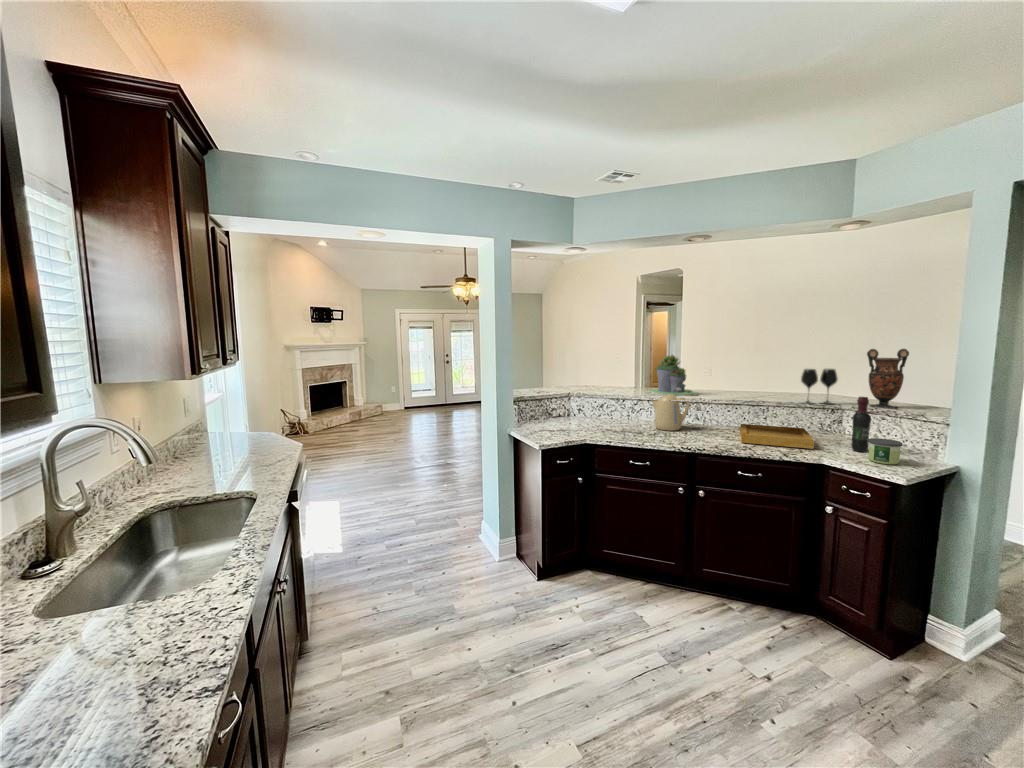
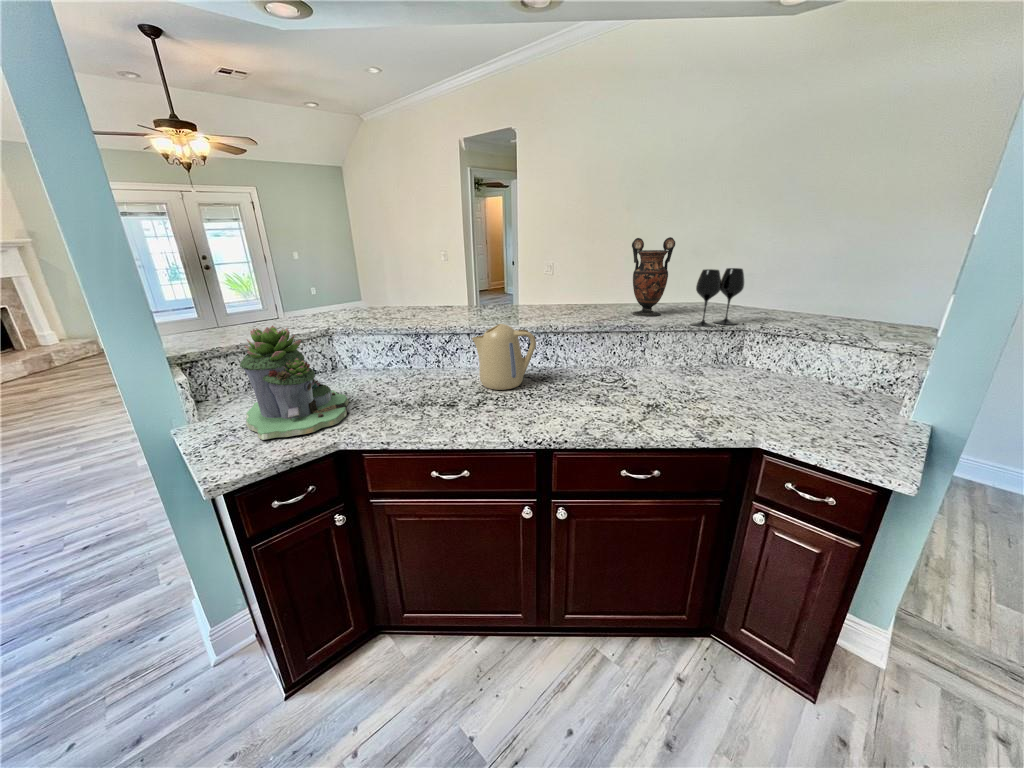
vase: present [867,349,909,409] -> present [632,237,675,317]
succulent planter: present [649,355,697,396] -> present [240,325,349,440]
wine bottle: present [852,397,871,452] -> none [778,318,817,408]
tray: present [740,424,814,449] -> none [610,364,735,412]
candle: present [868,438,903,465] -> none [818,391,881,439]

